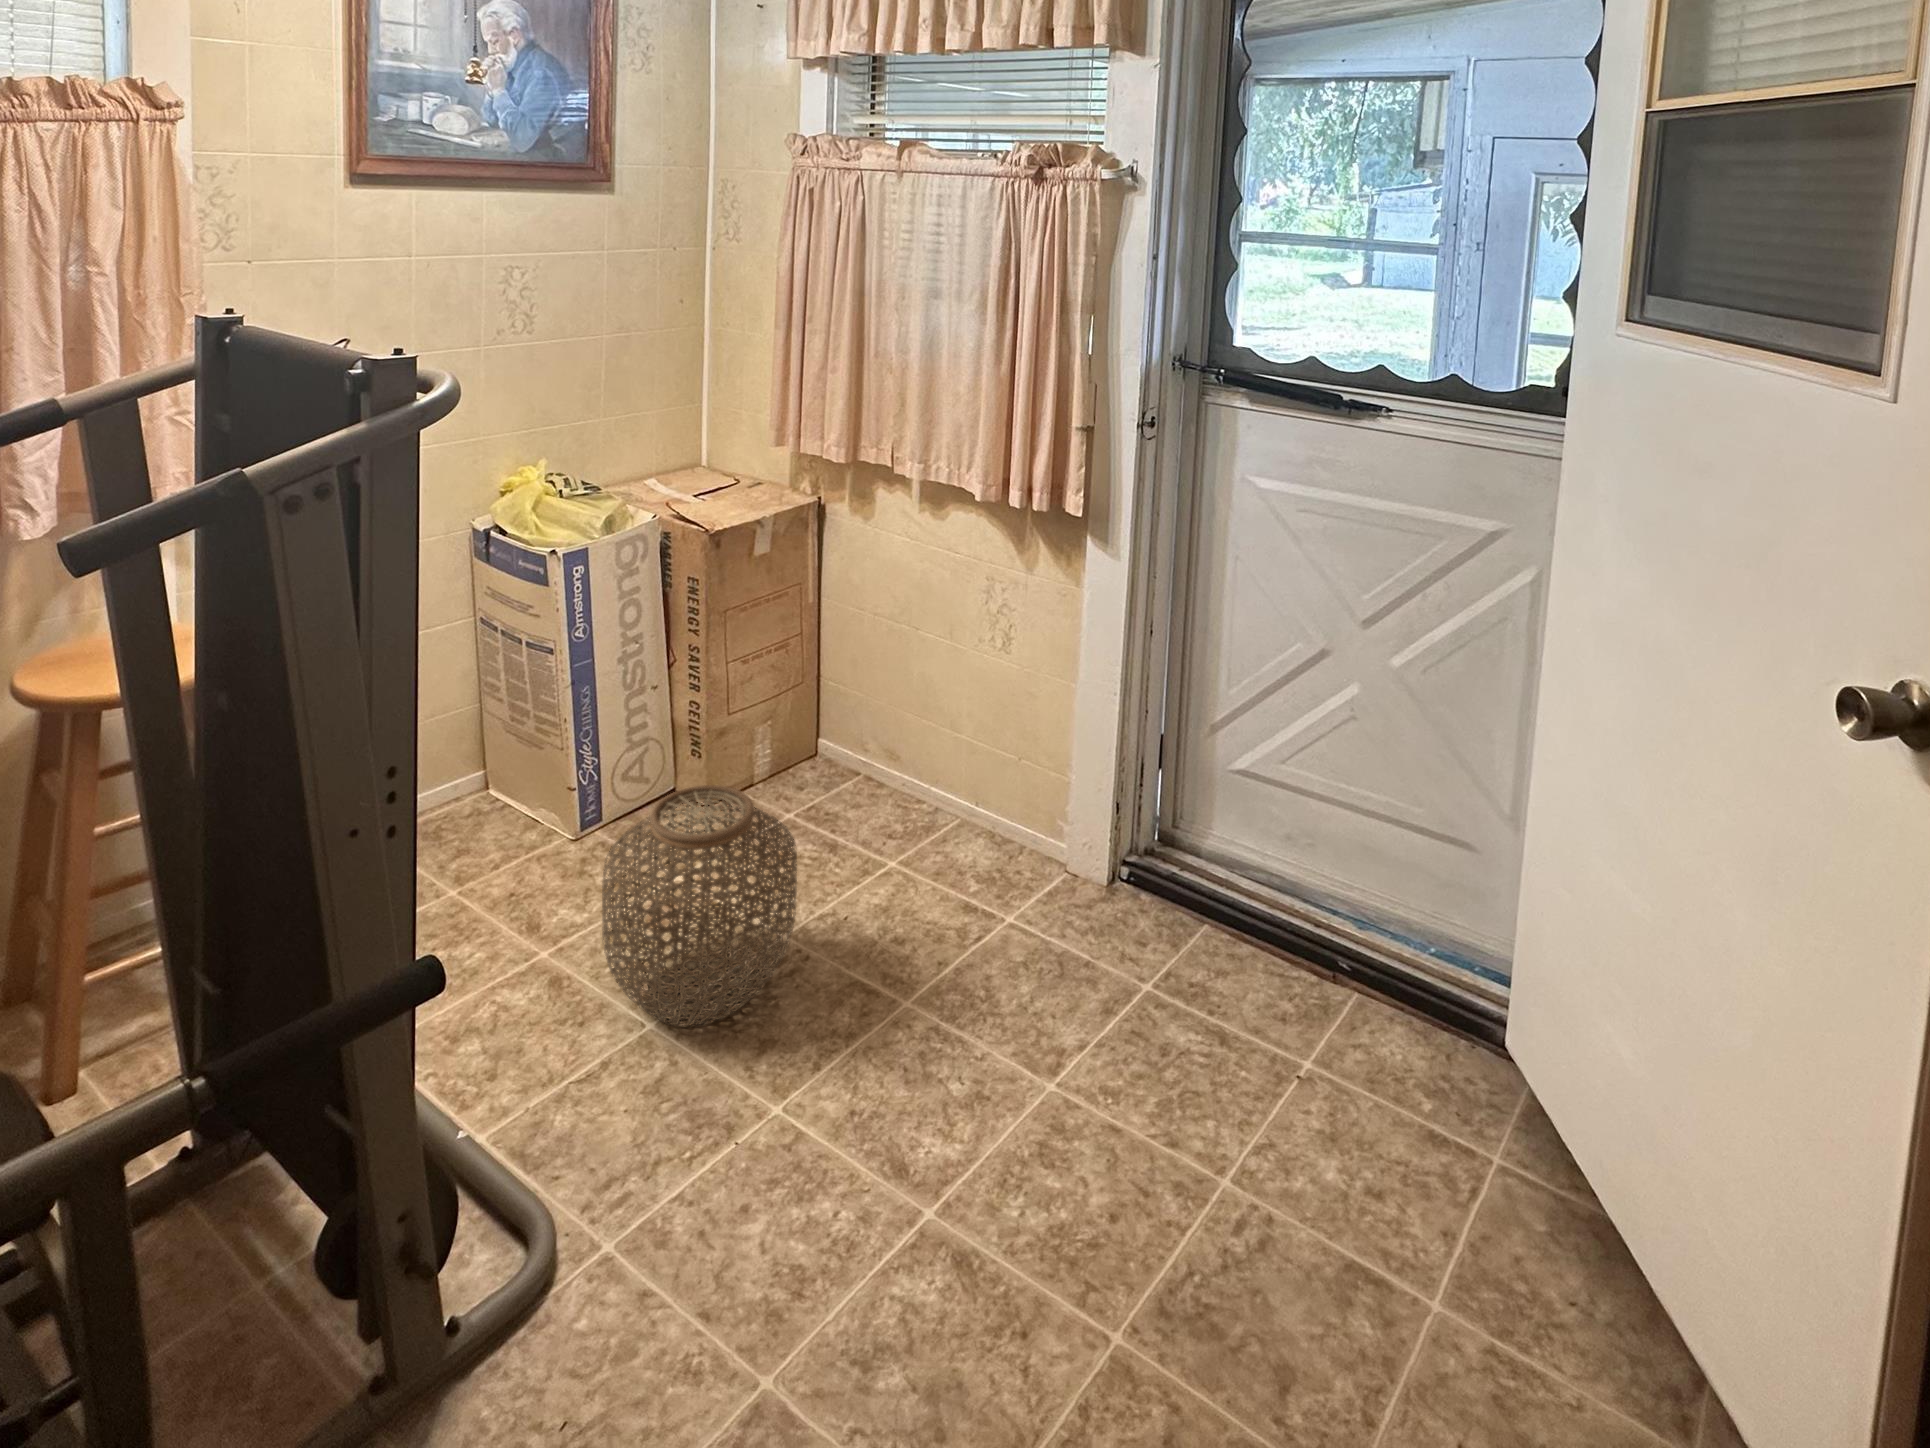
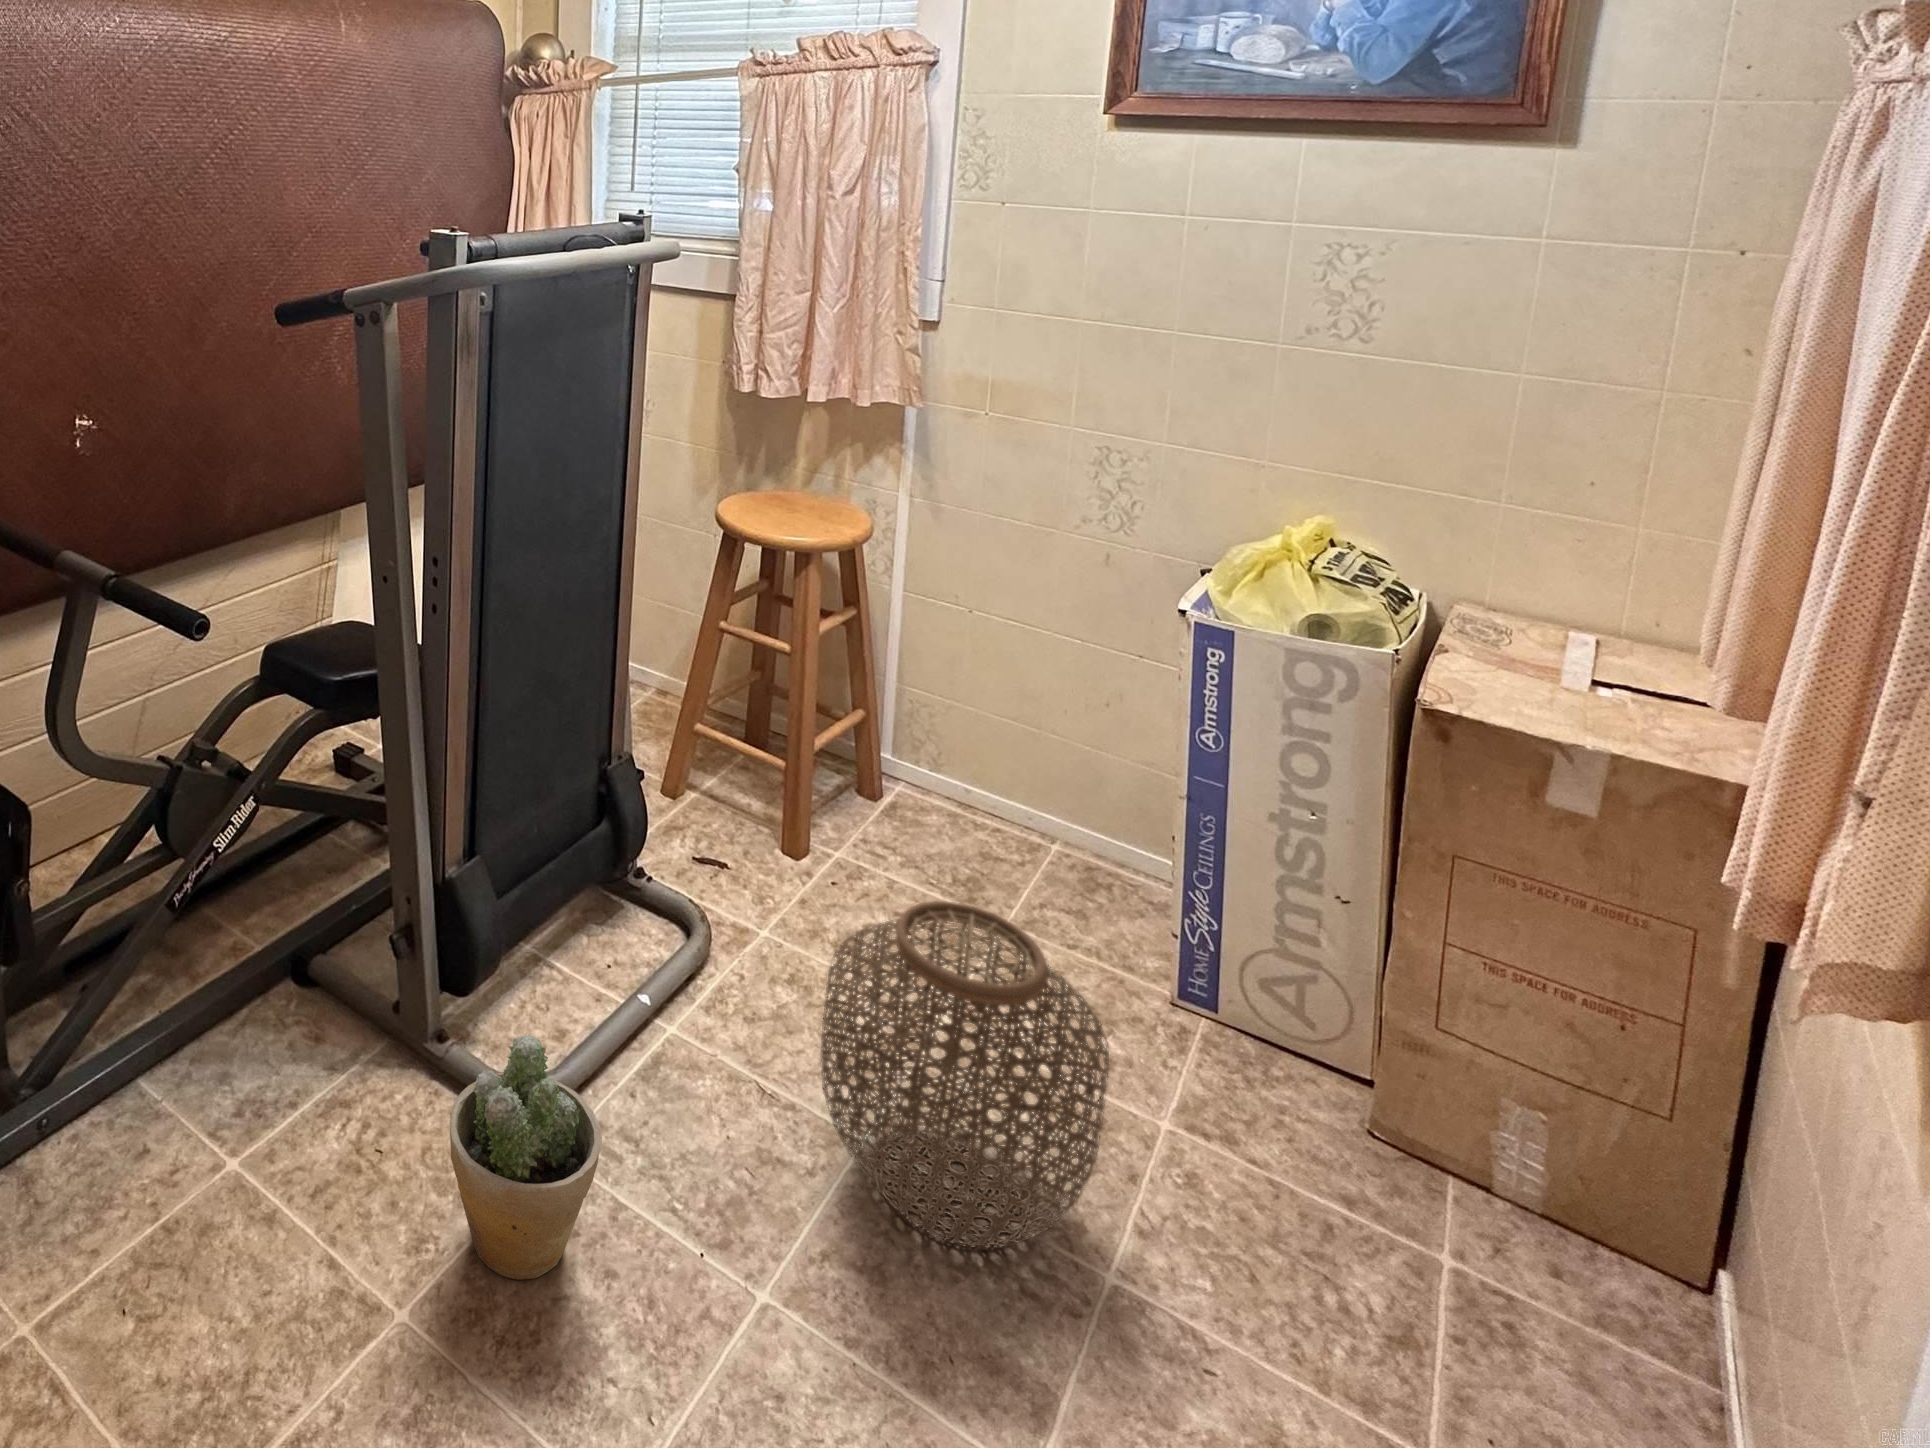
potted plant: none [633,1107,774,1319] -> present [450,1035,602,1280]

